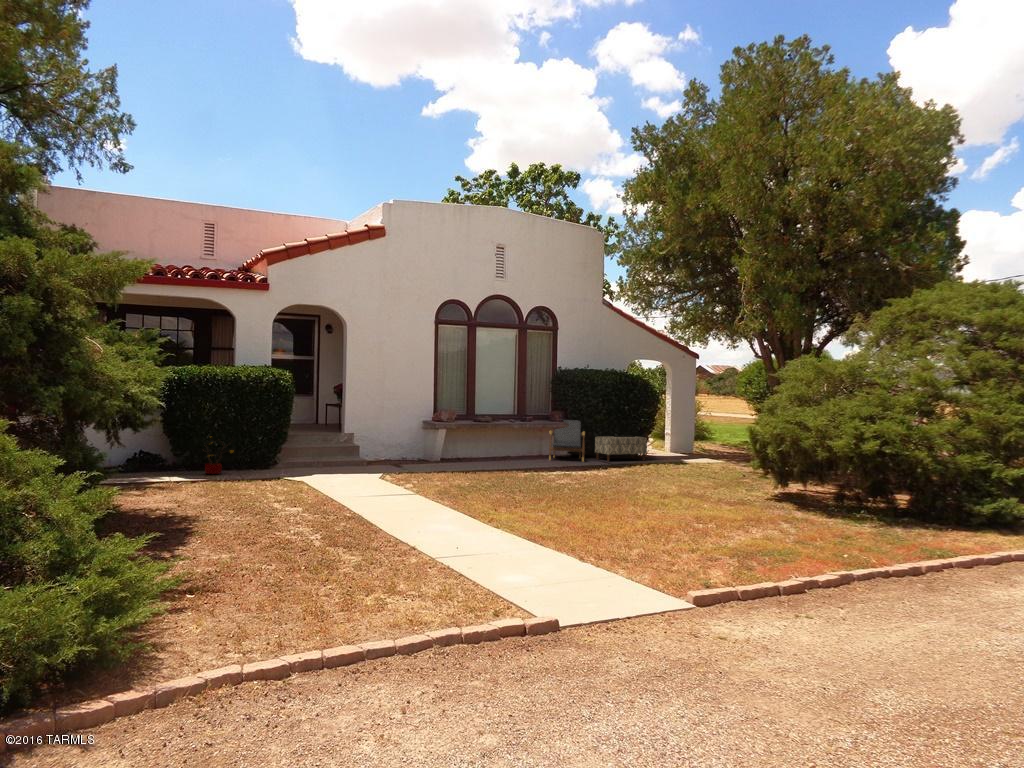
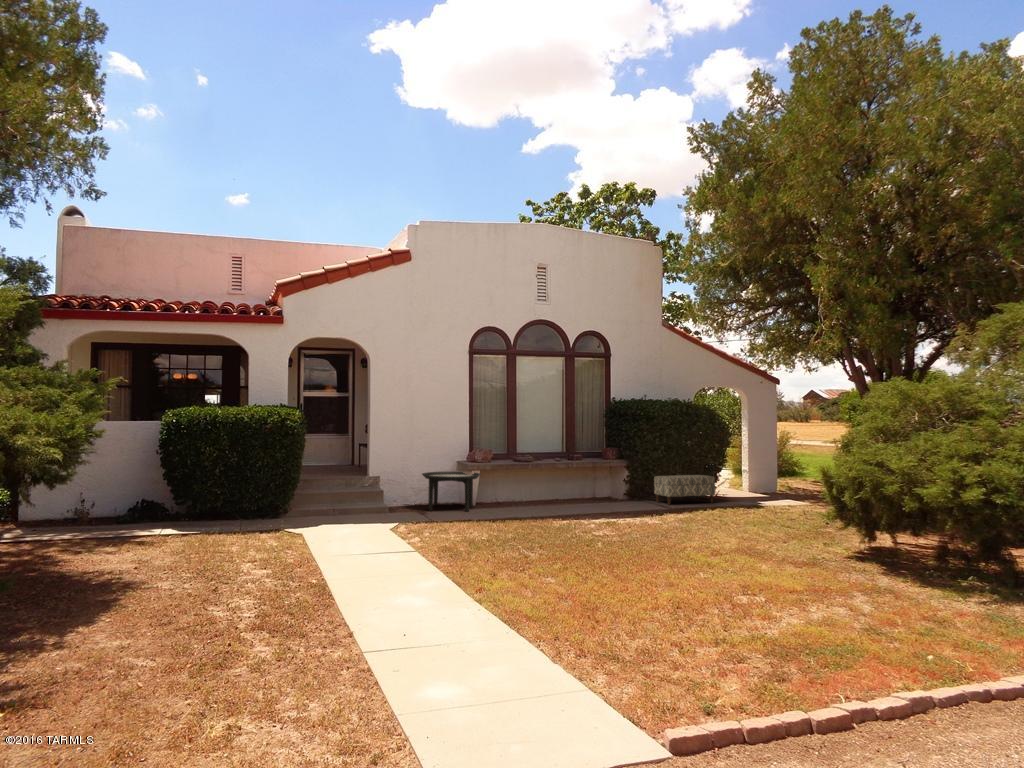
lounge chair: present [549,420,585,461] -> none [600,457,641,505]
round table: none [393,430,447,465] -> present [422,472,481,511]
decorative plant: present [205,436,233,474] -> none [203,483,235,526]

